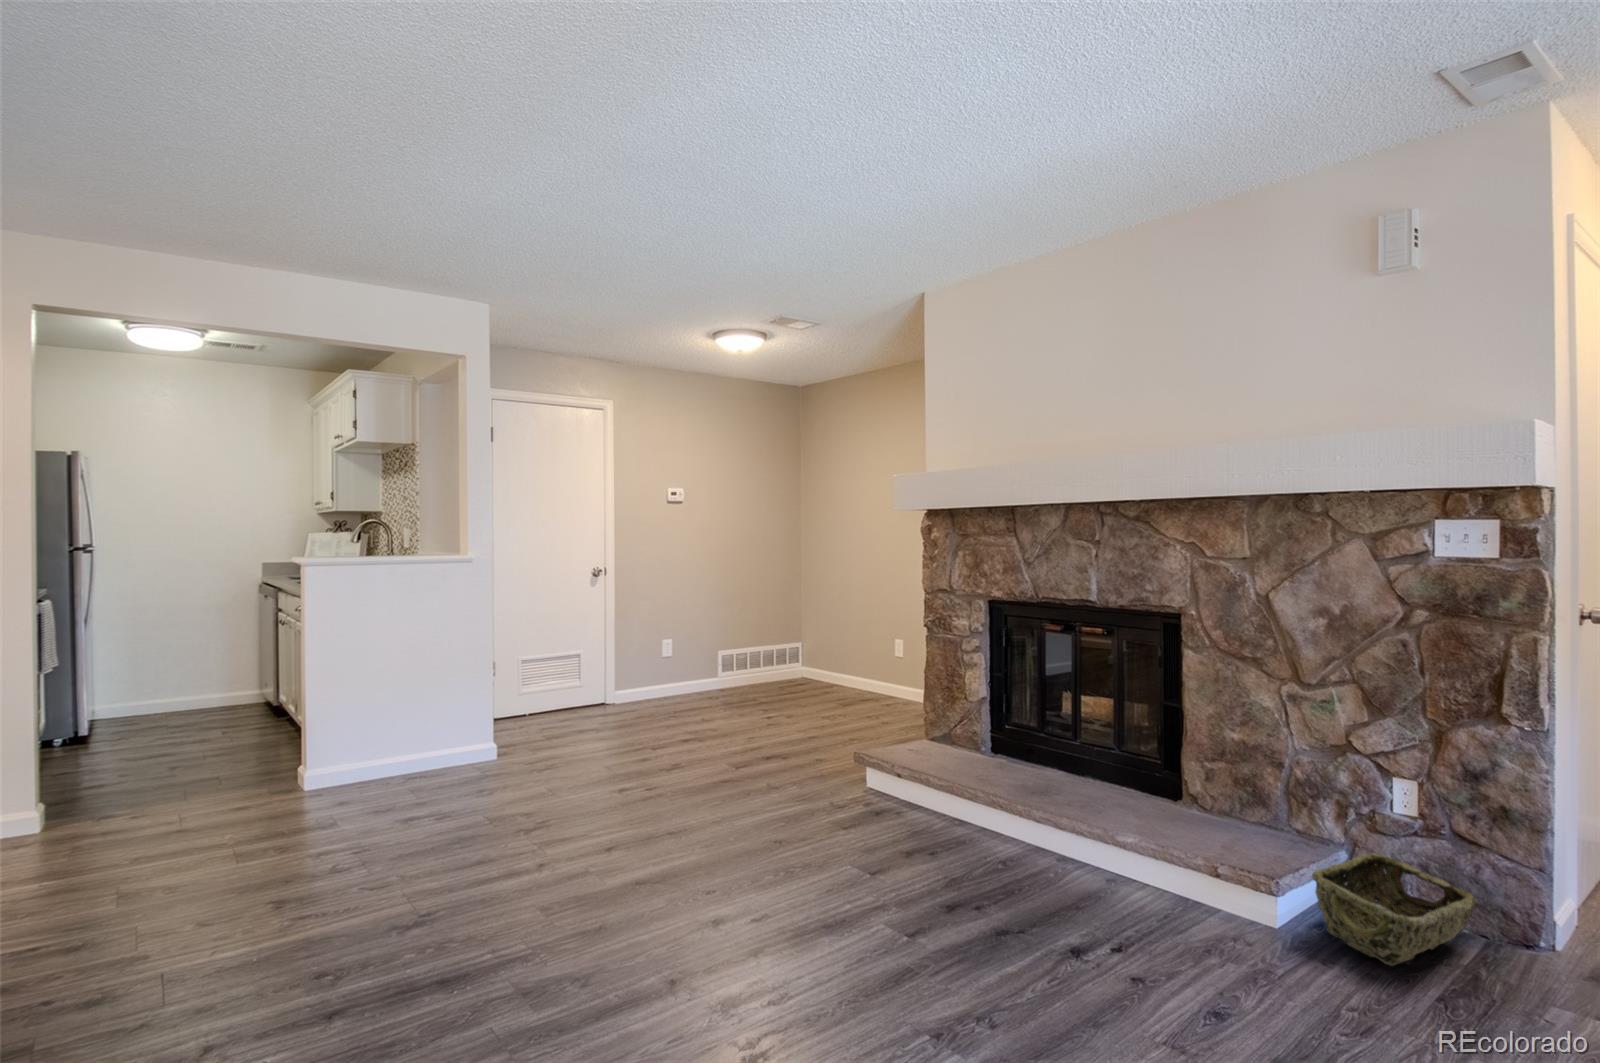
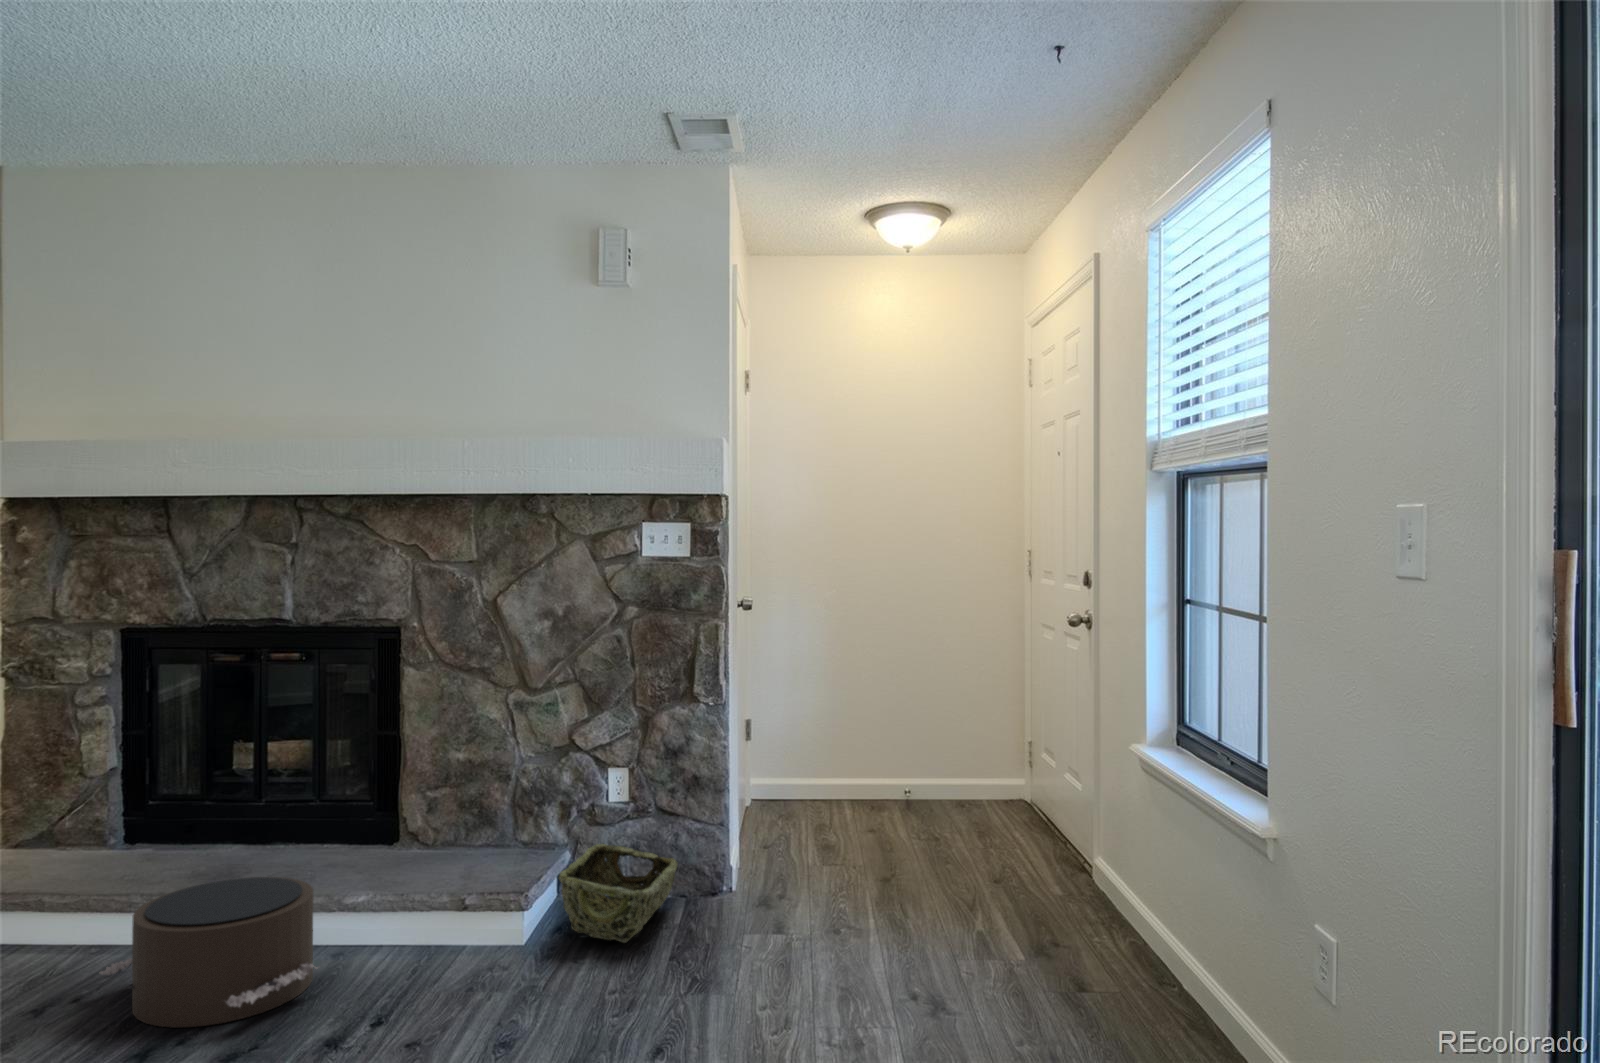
pouf: none [949,795,1087,906] -> present [99,877,317,1027]

